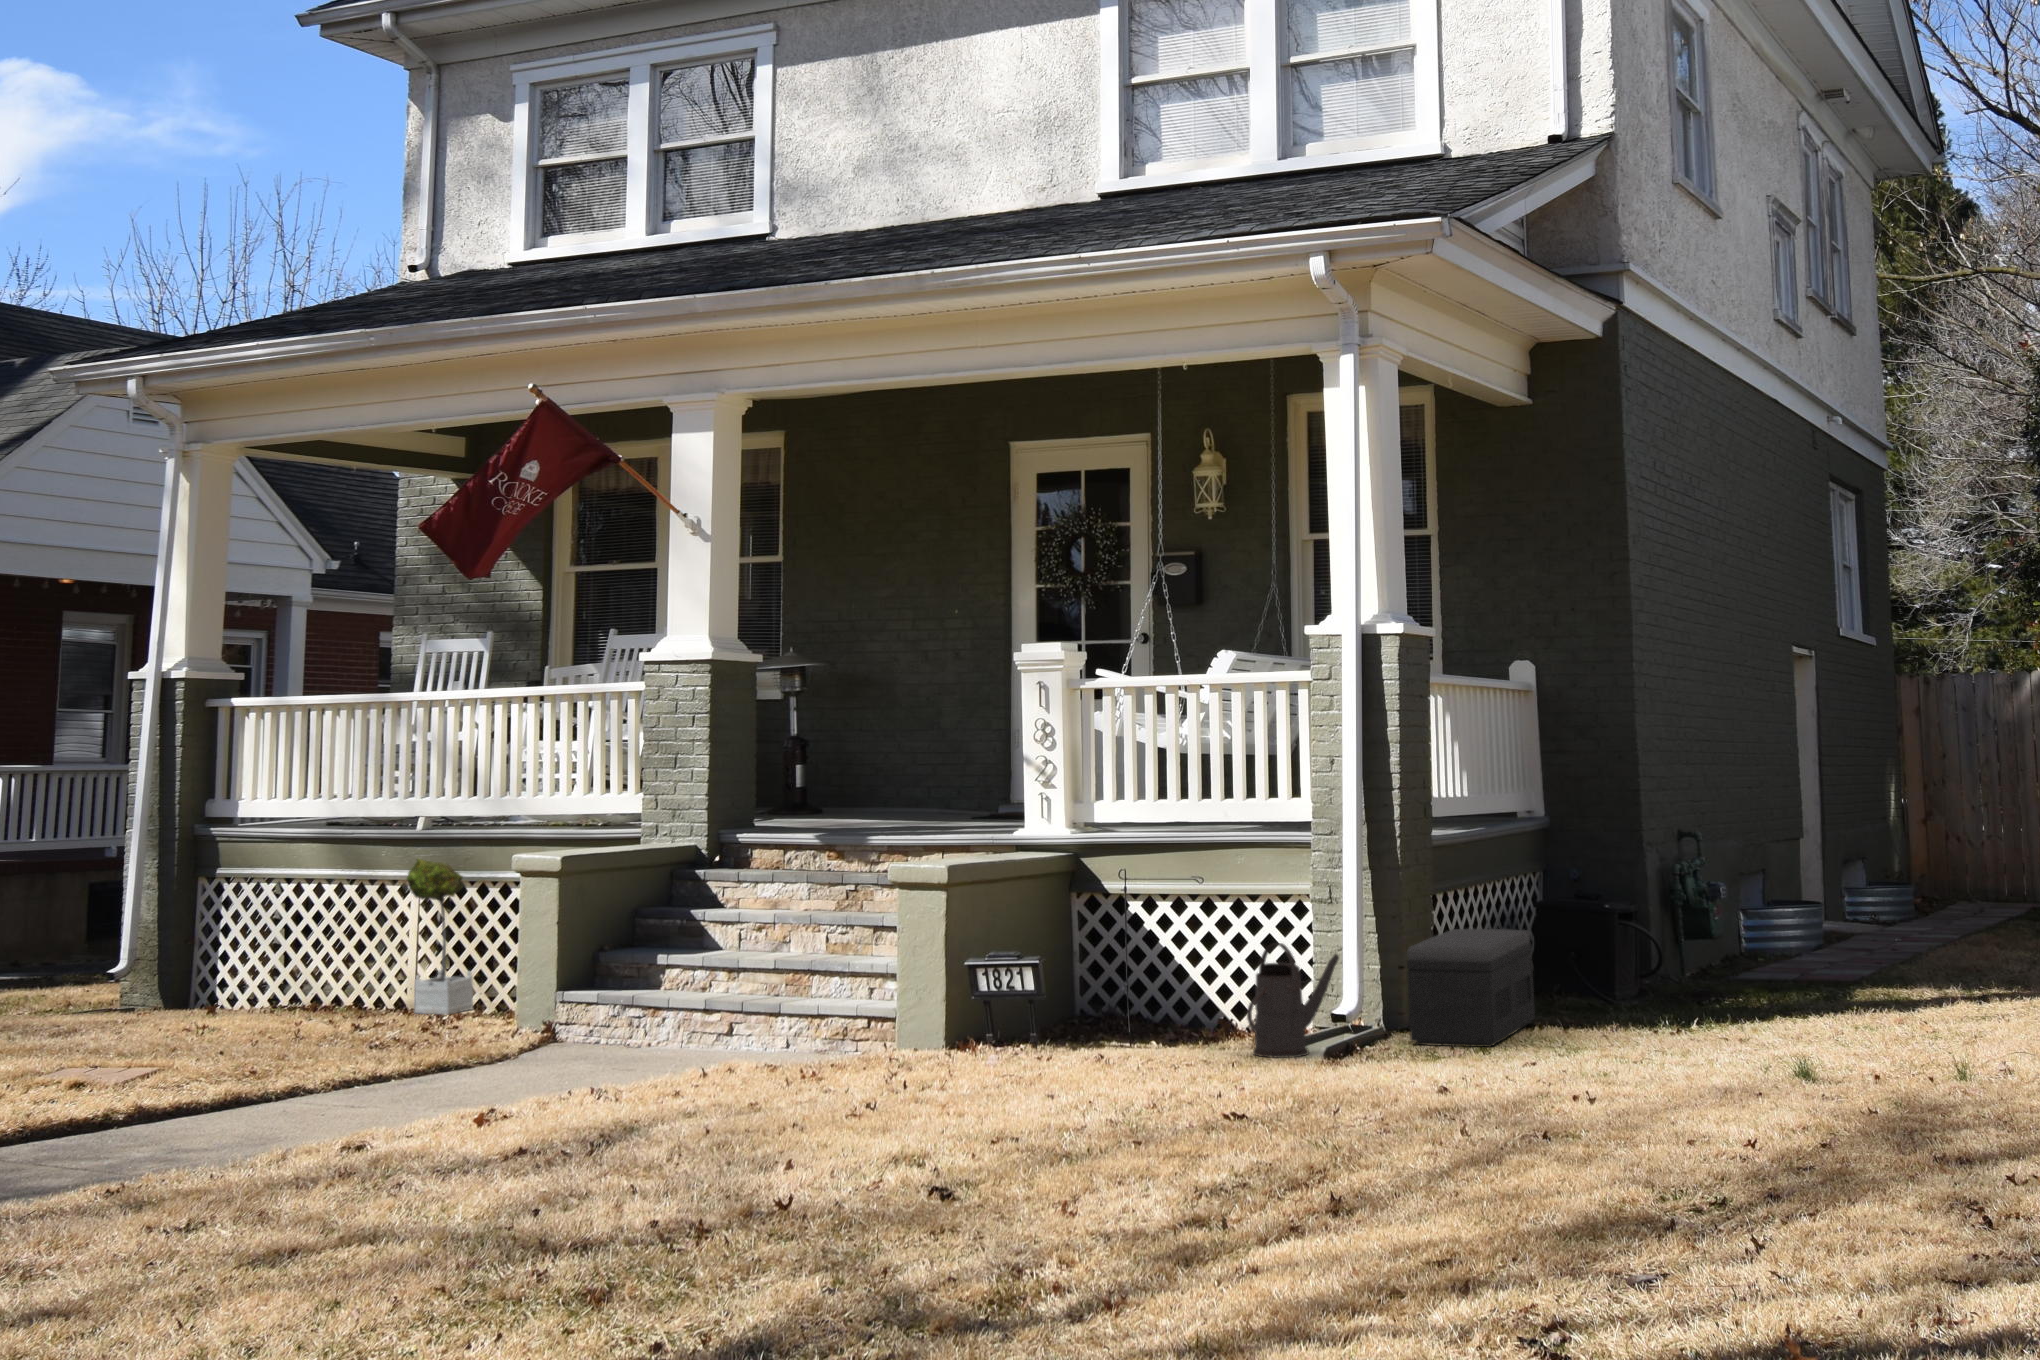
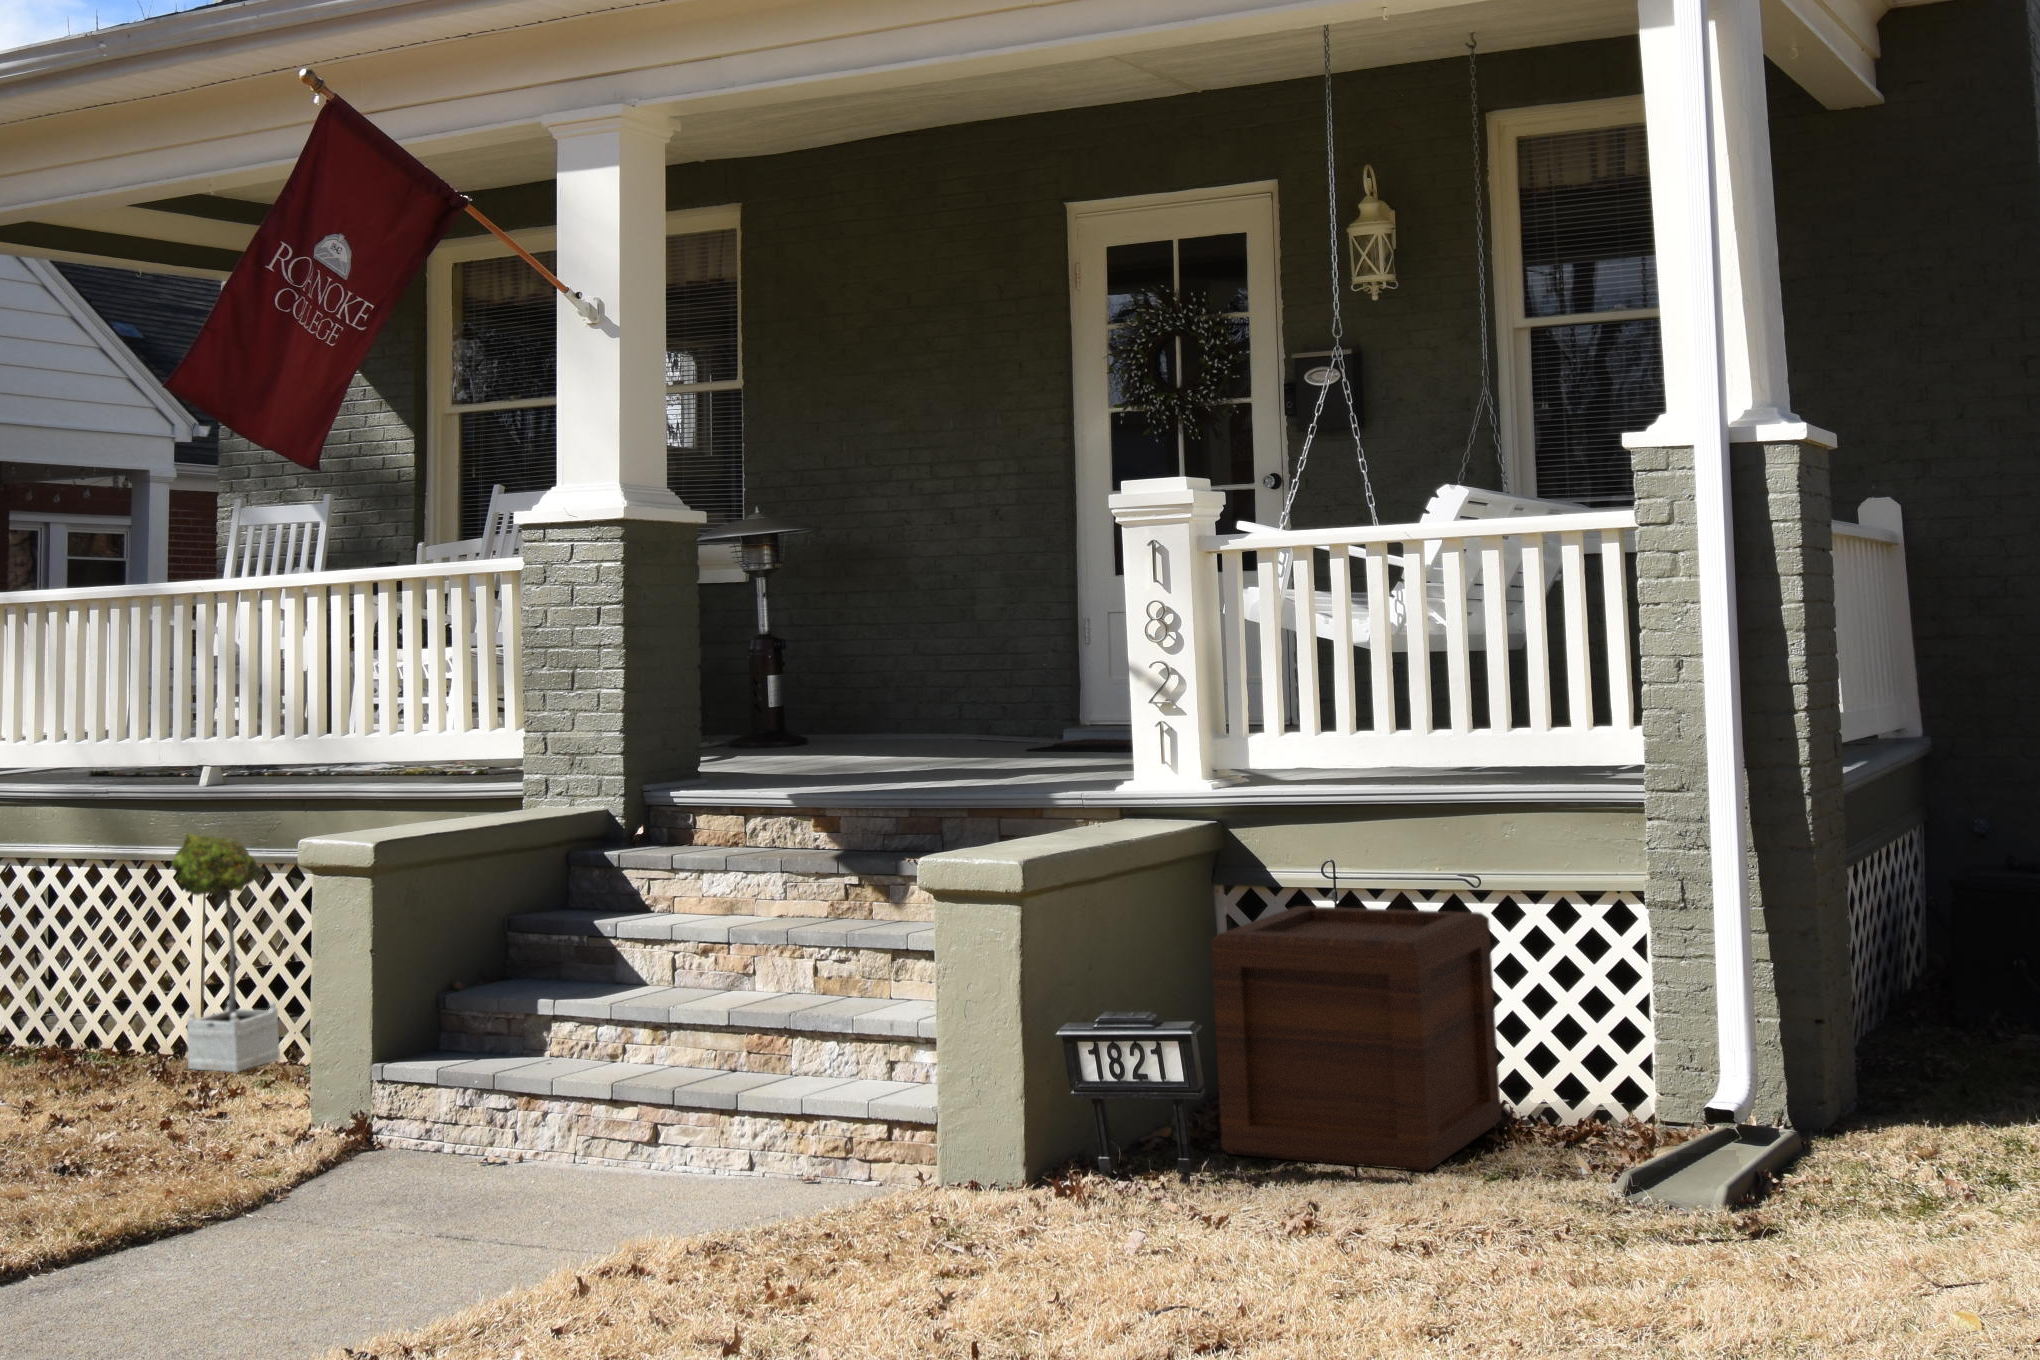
wooden crate: none [1060,904,1231,1049] -> present [1211,906,1501,1172]
storage bench: present [1407,929,1535,1047] -> none [1836,938,2013,1172]
watering can: present [1247,943,1339,1058] -> none [1573,993,1713,1204]

